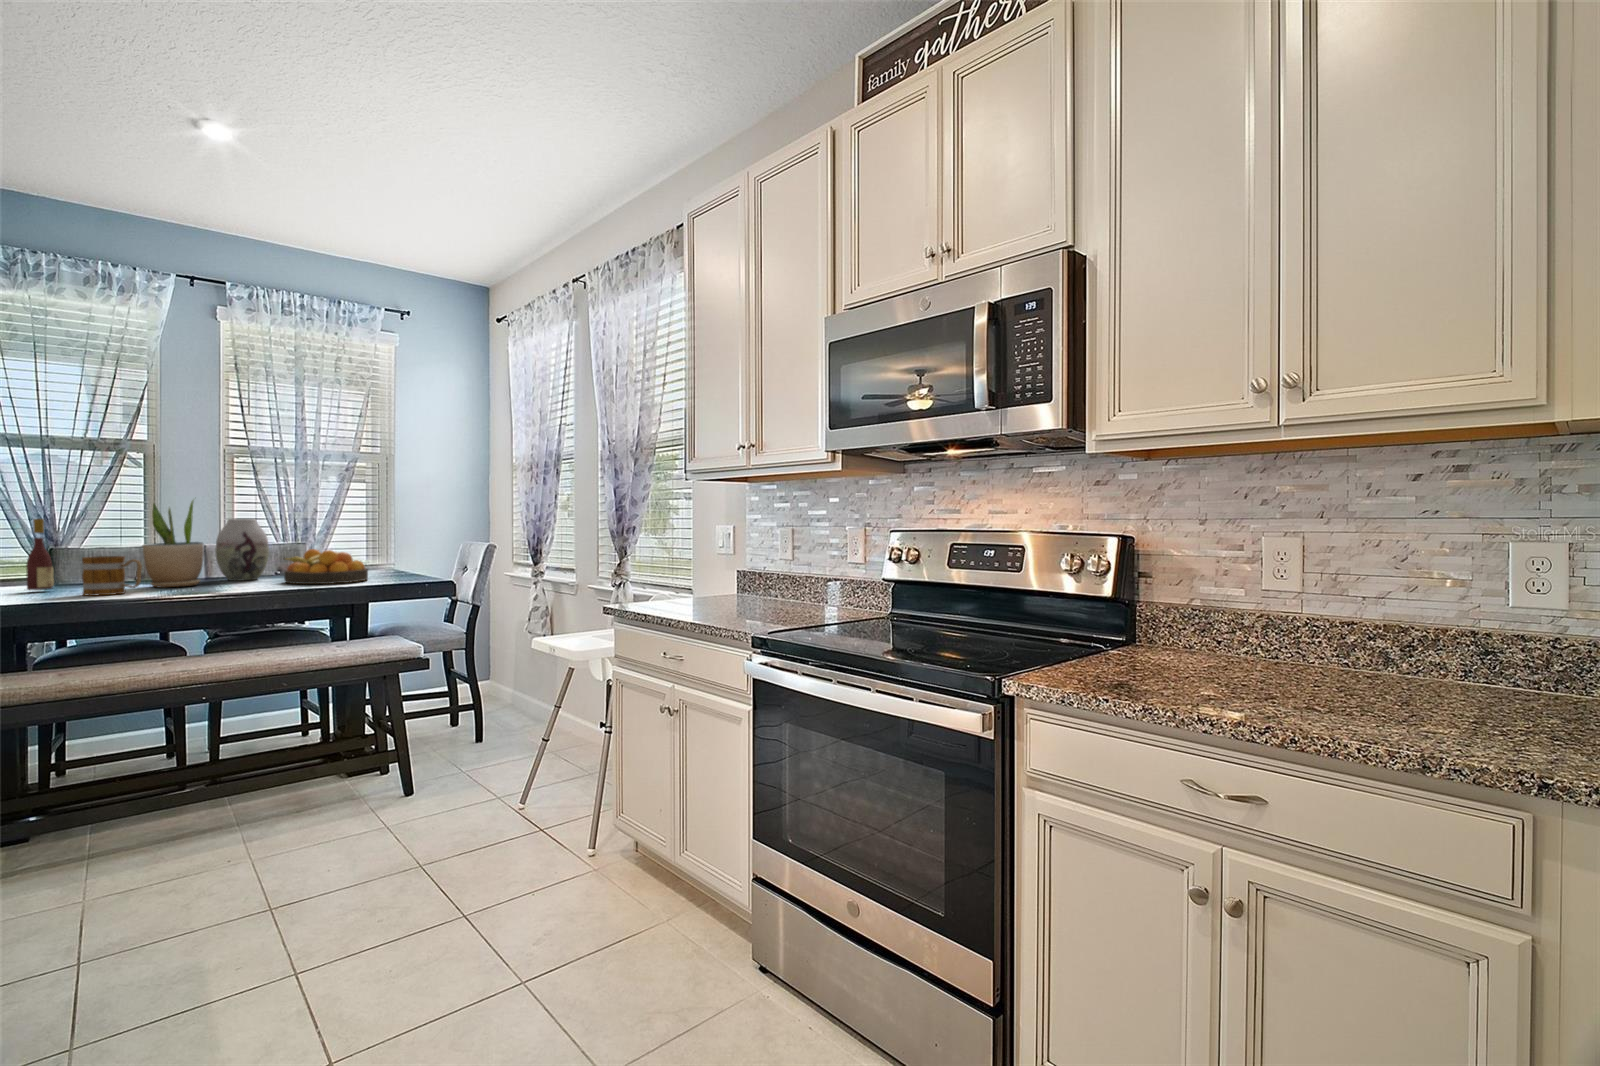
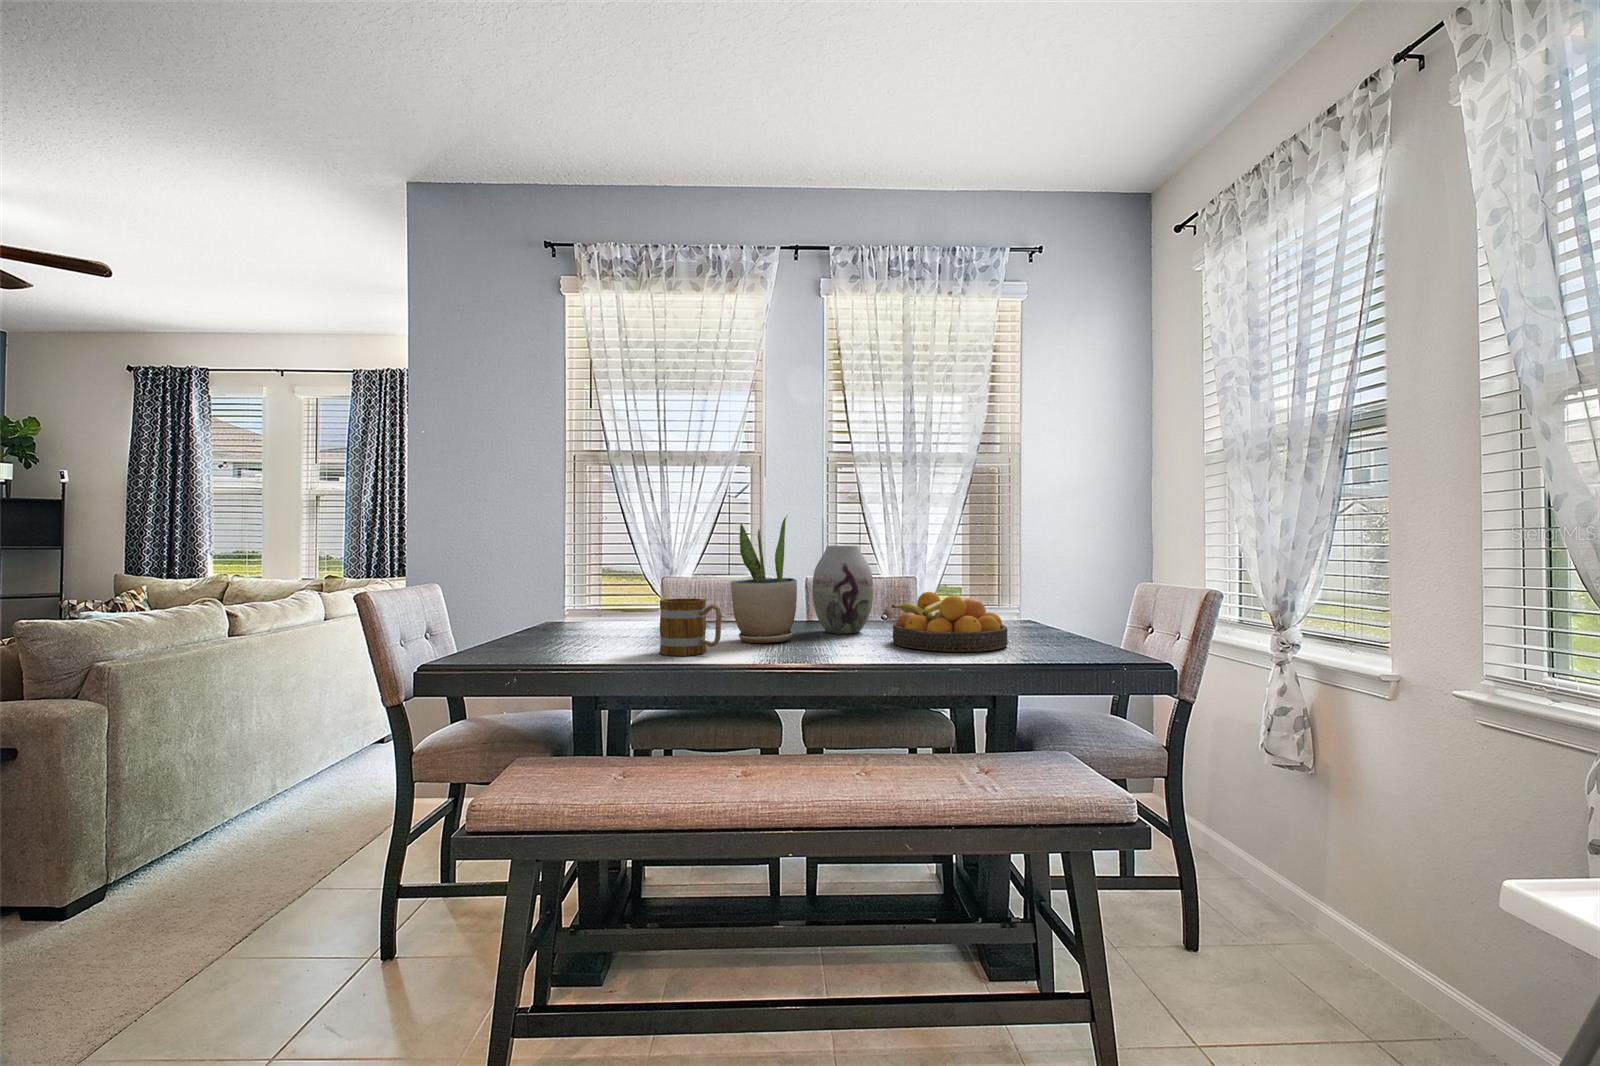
wine bottle: present [26,519,54,590] -> none [618,547,644,642]

